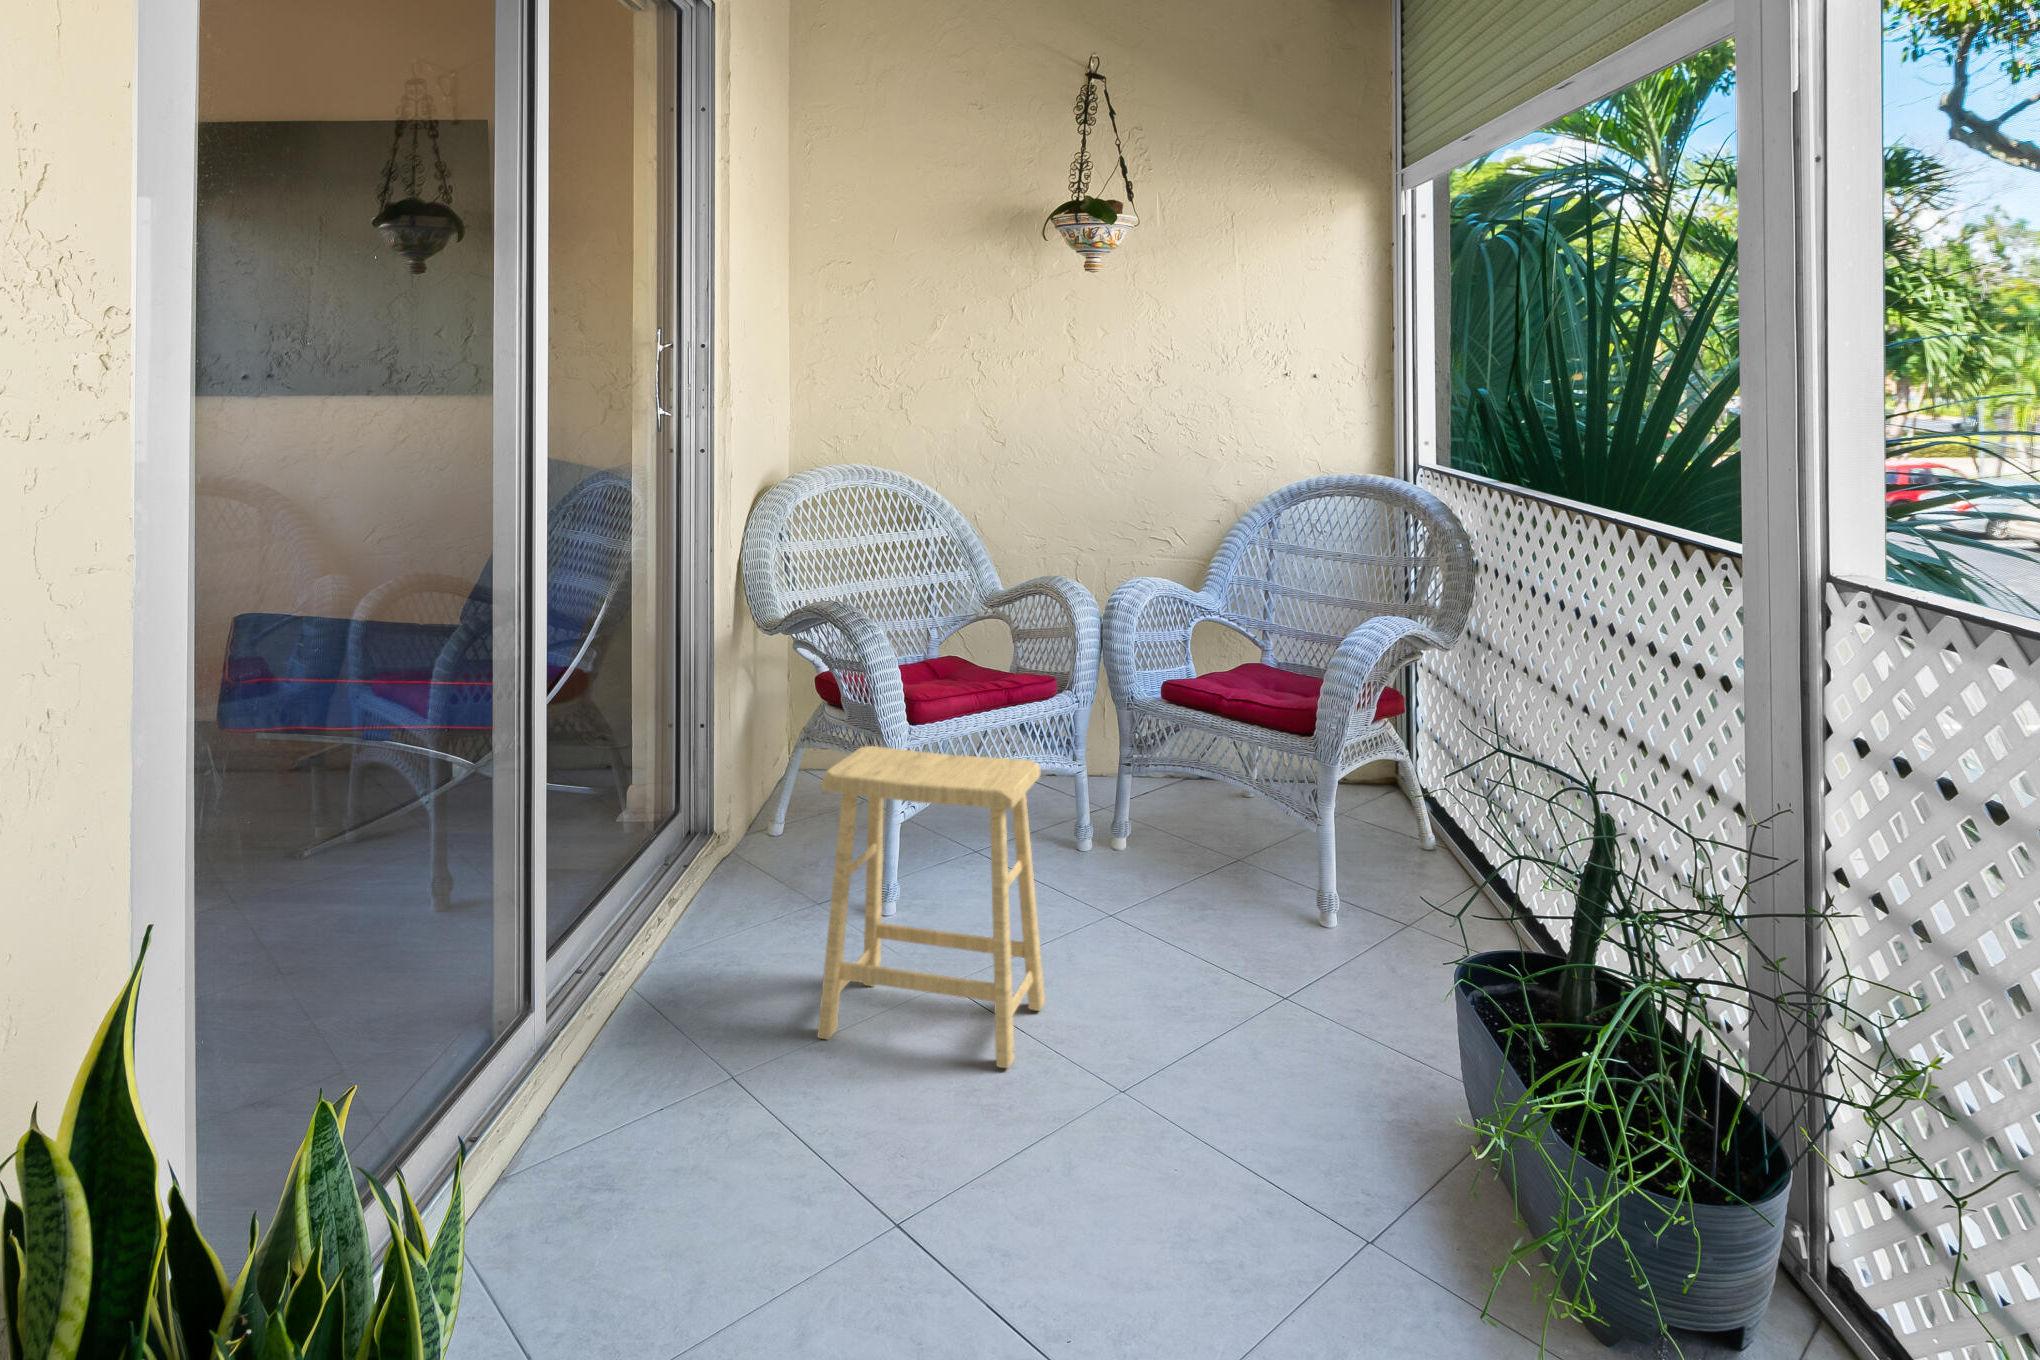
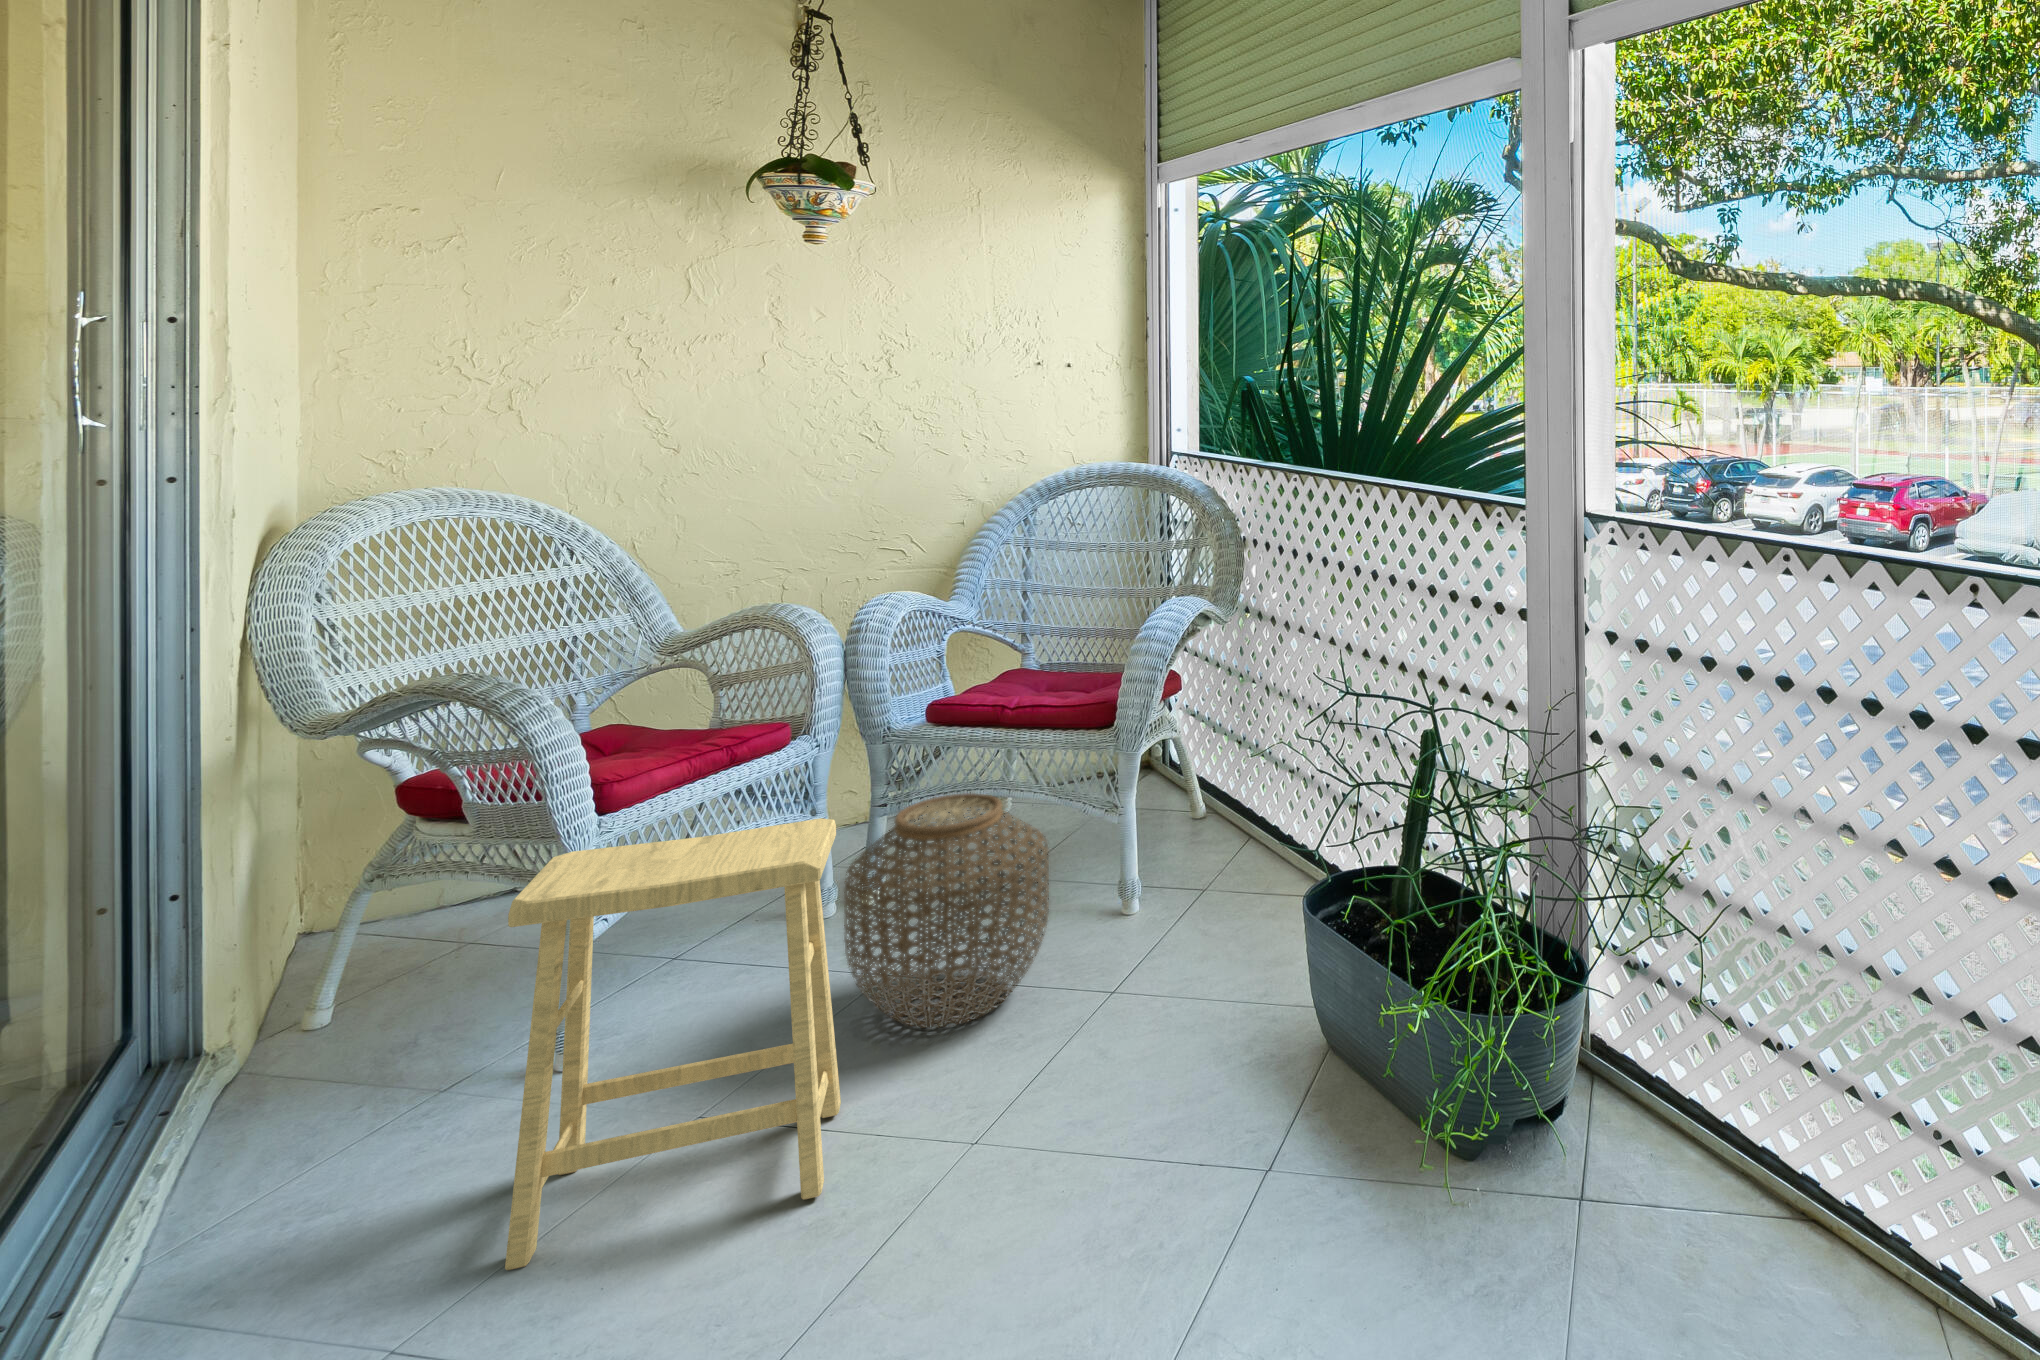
woven basket: none [1068,765,1234,971] -> present [844,793,1049,1028]

